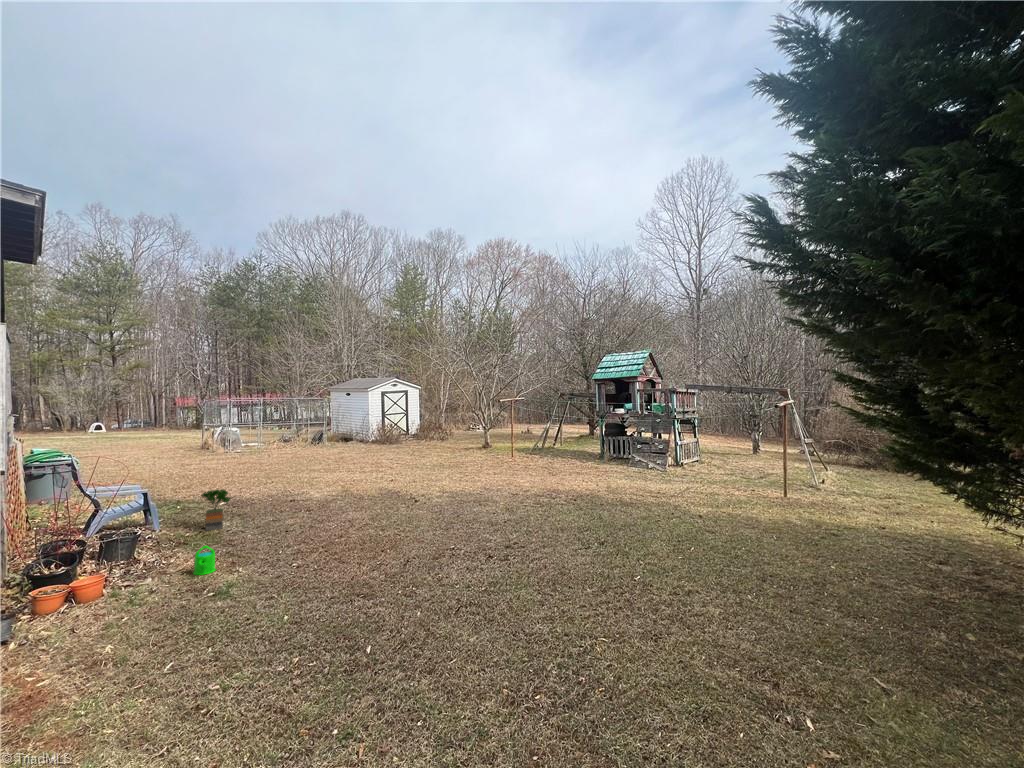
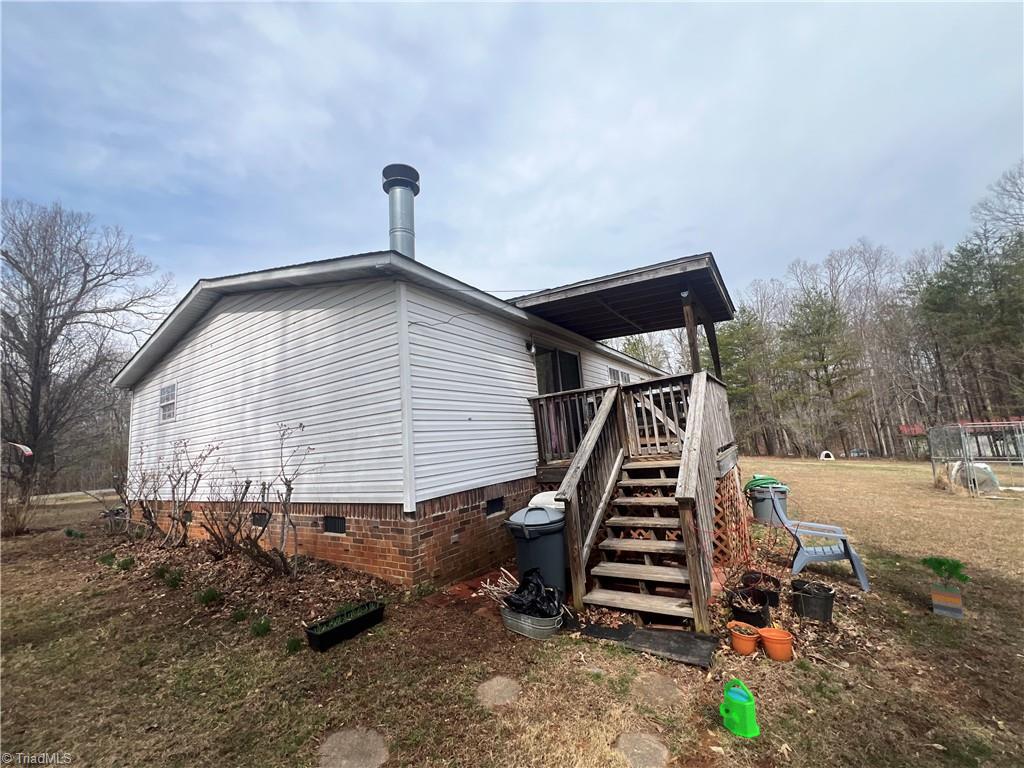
watering can: present [193,546,216,575] -> present [719,678,760,738]

